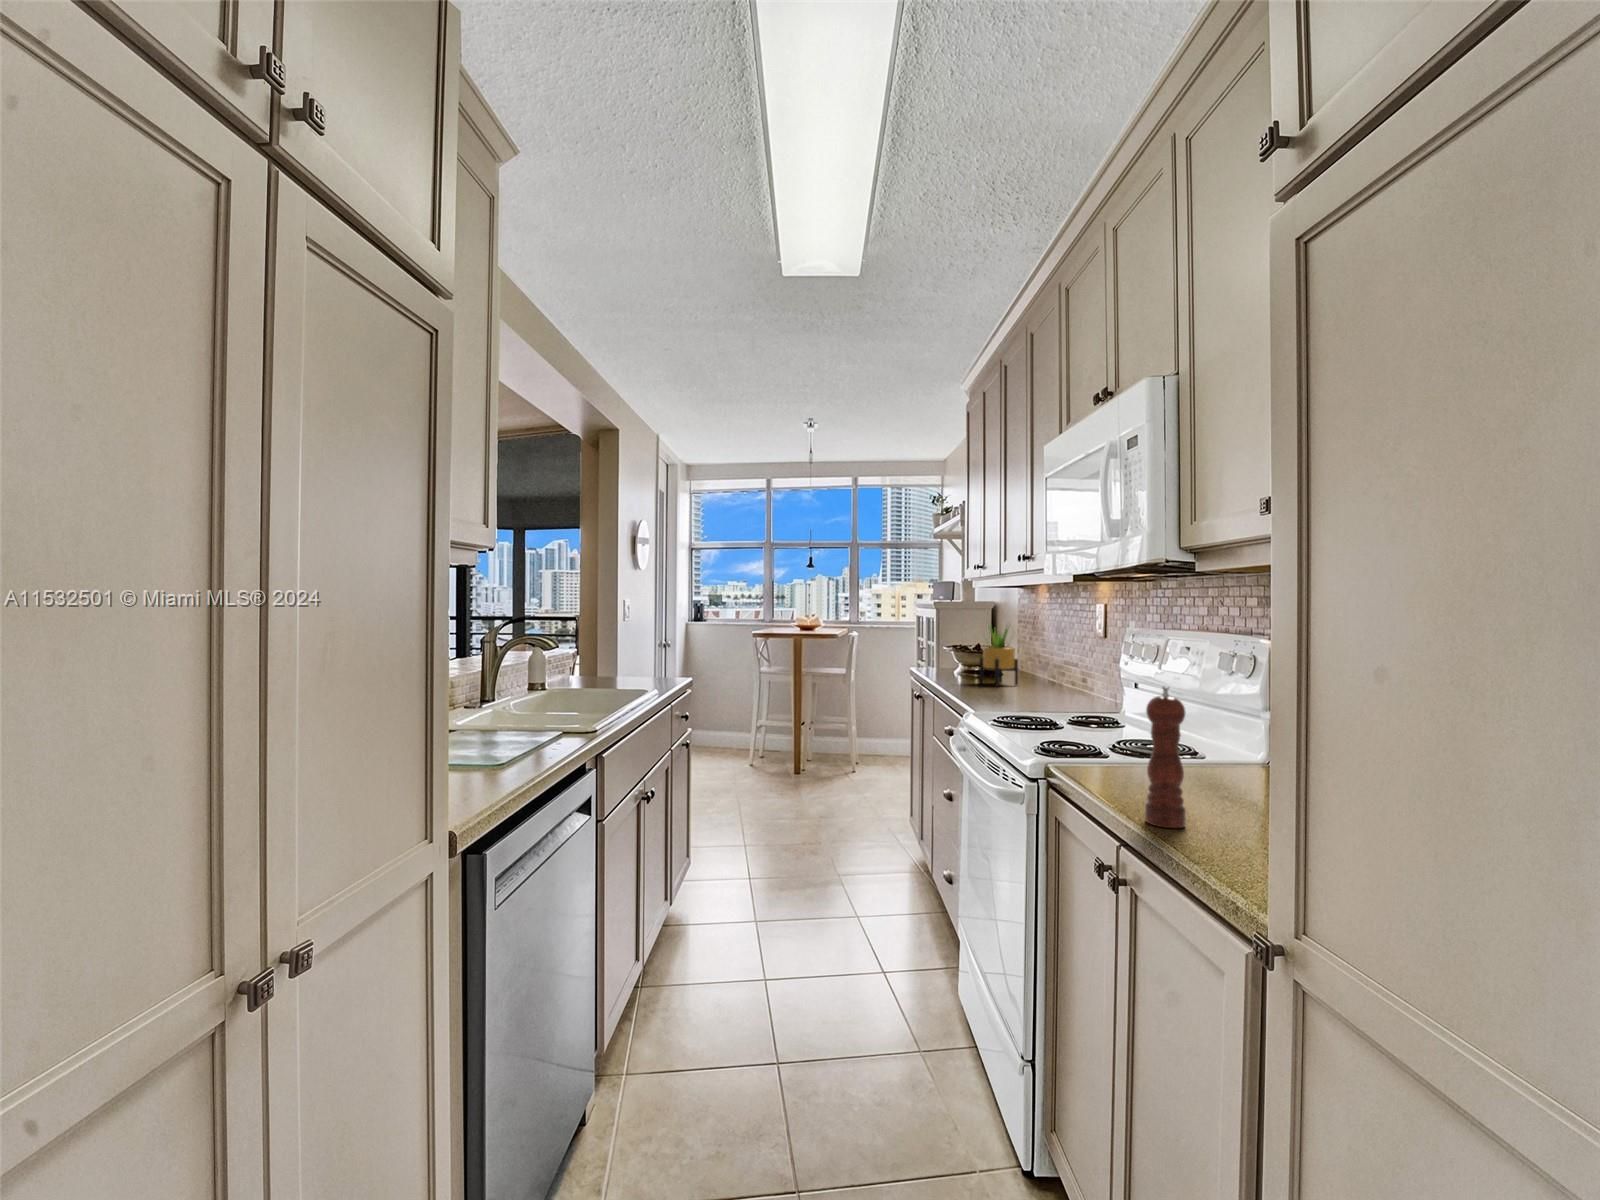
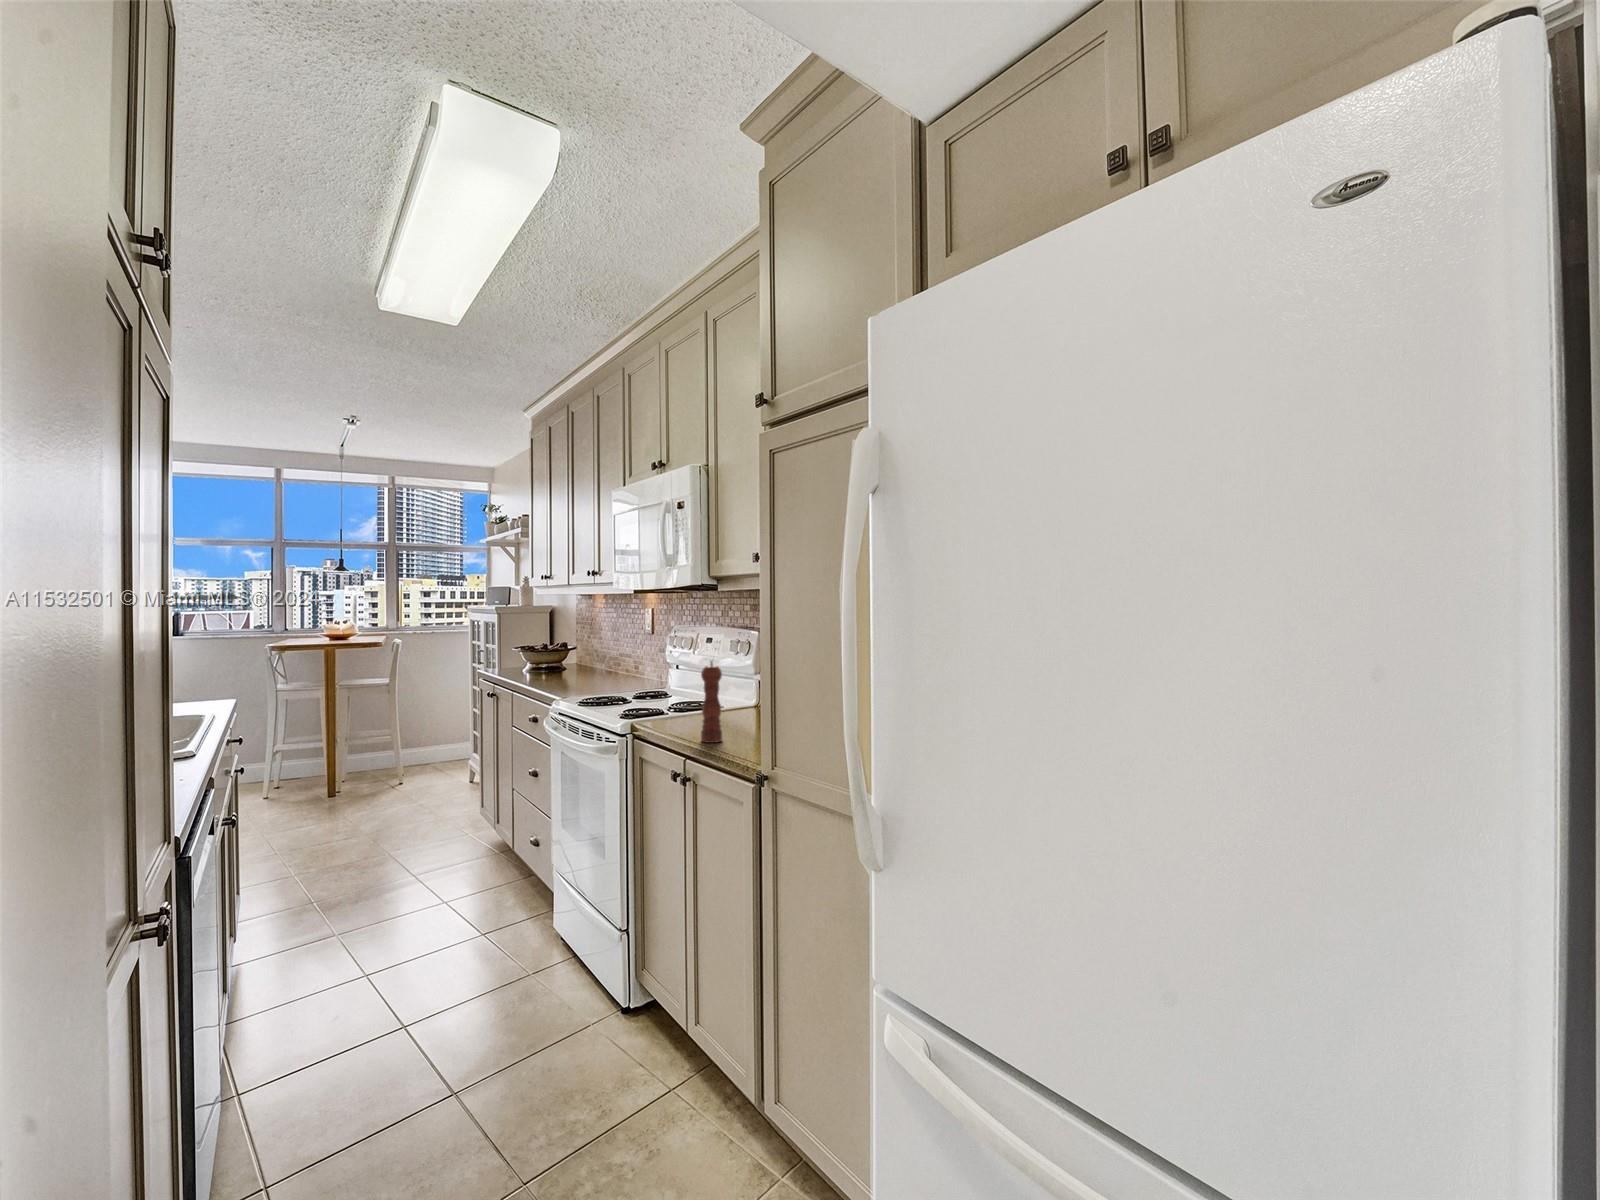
potted plant: present [980,626,1018,686] -> none [548,623,581,679]

